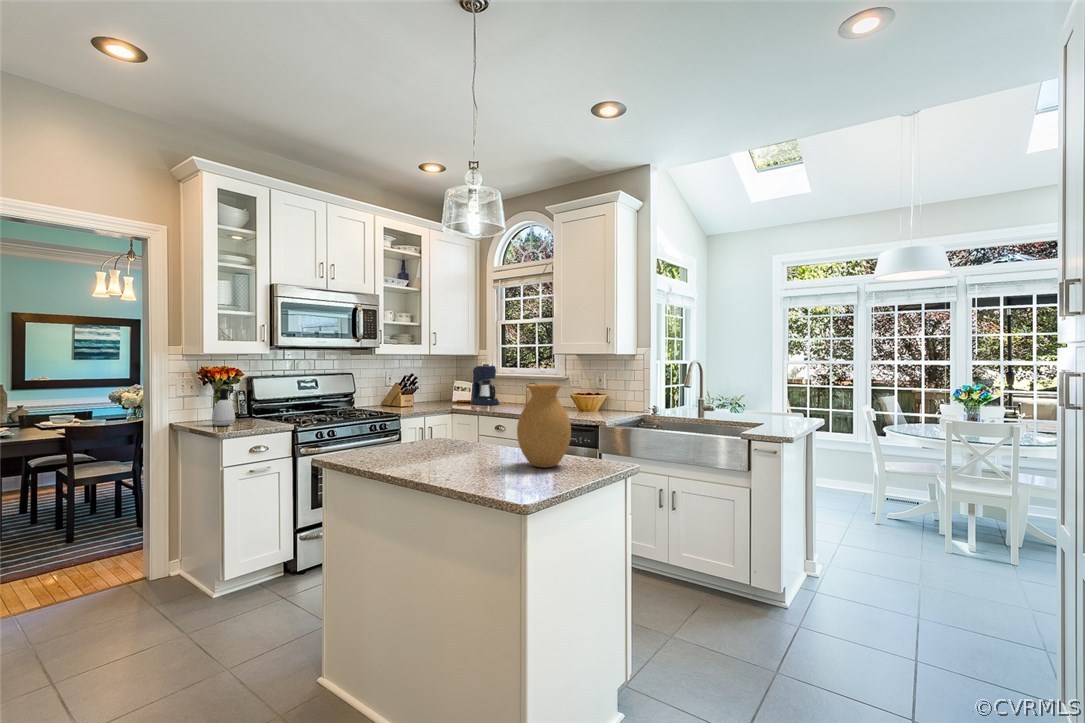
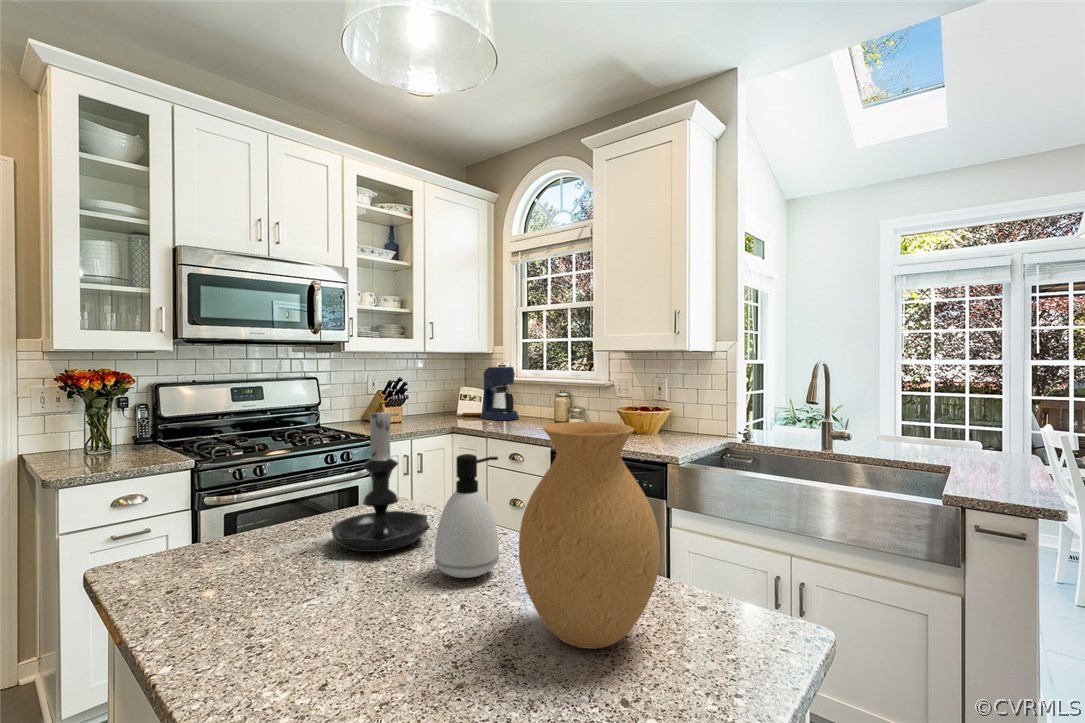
candle holder: none [421,381,469,451] -> present [331,403,430,552]
soap dispenser: present [212,388,236,426] -> present [435,454,499,578]

